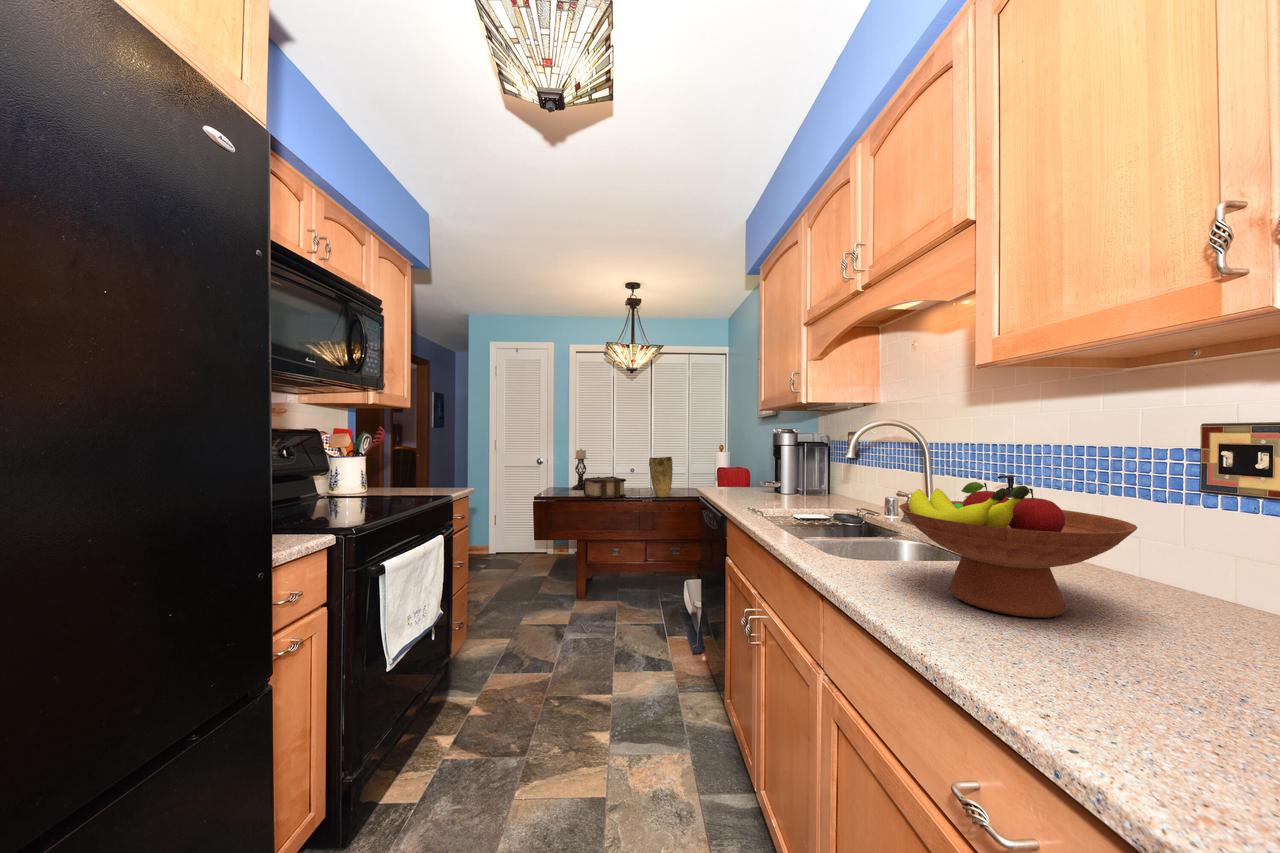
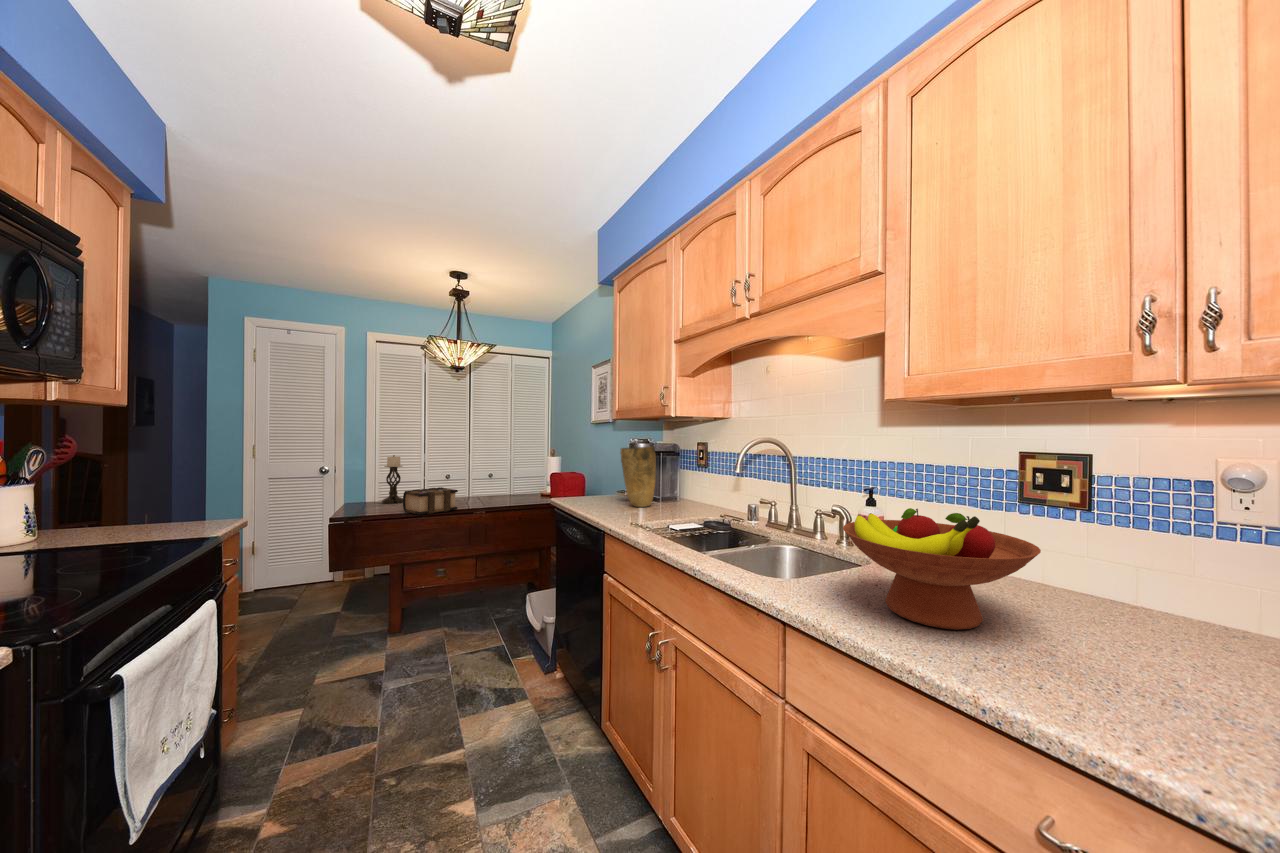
vase: present [649,457,673,497] -> present [621,446,656,507]

